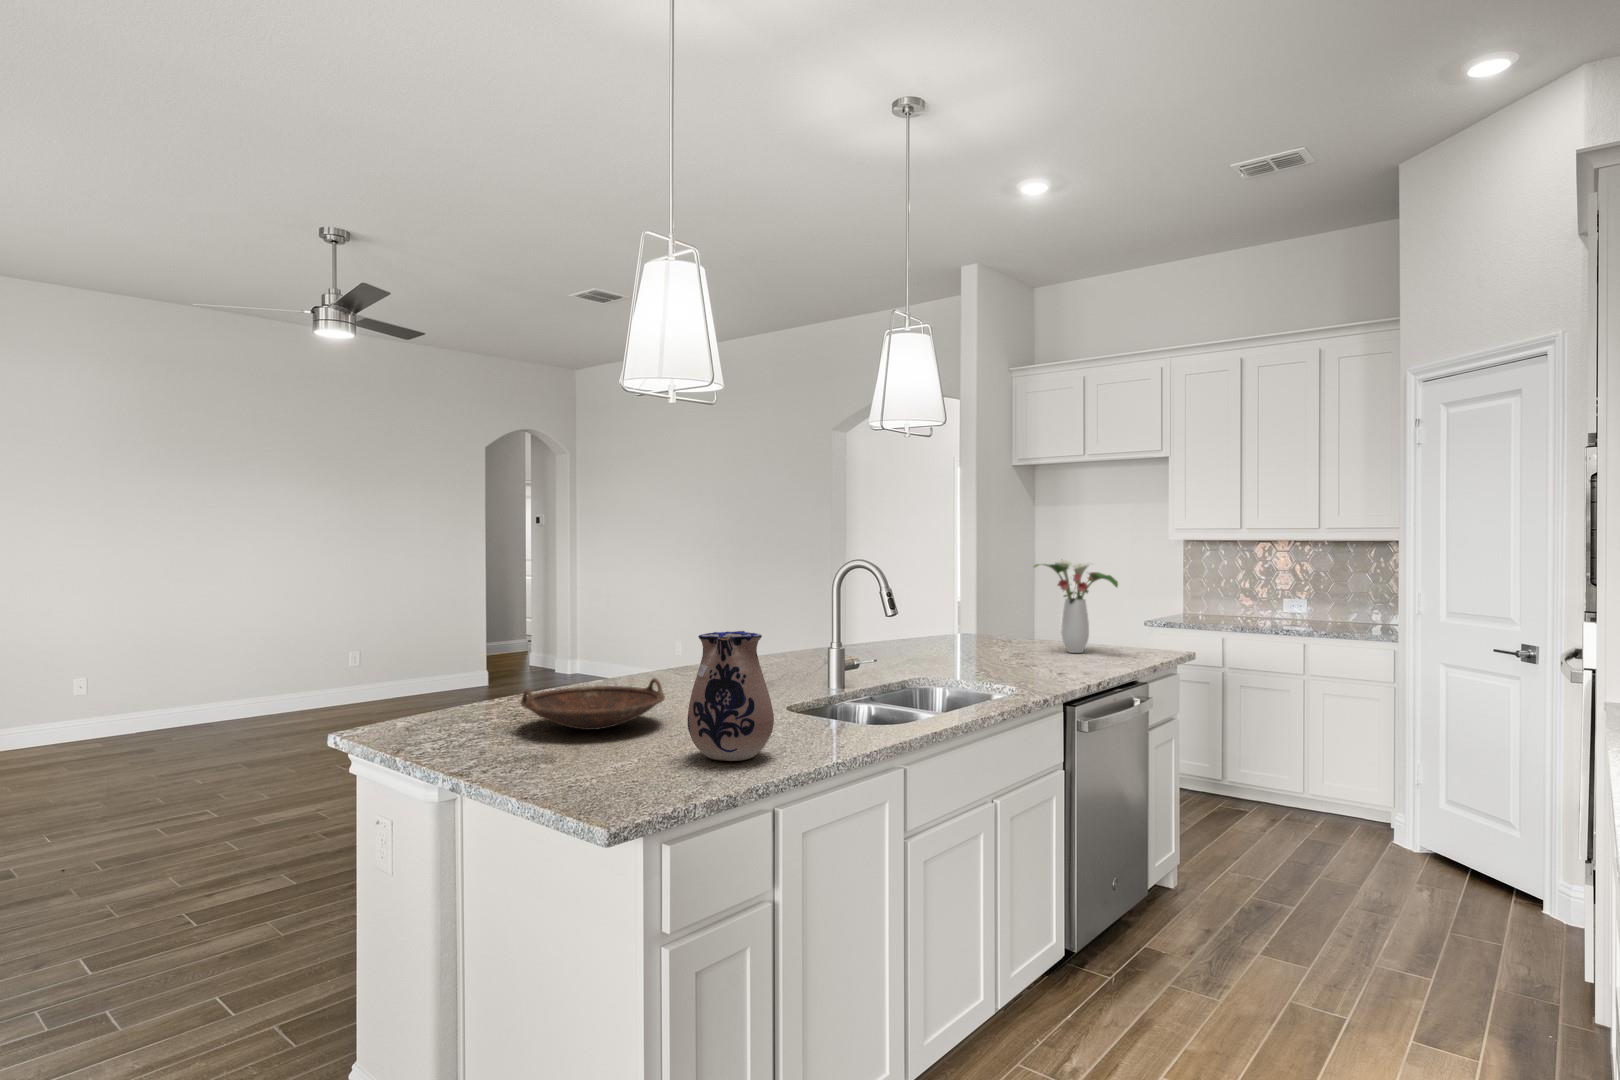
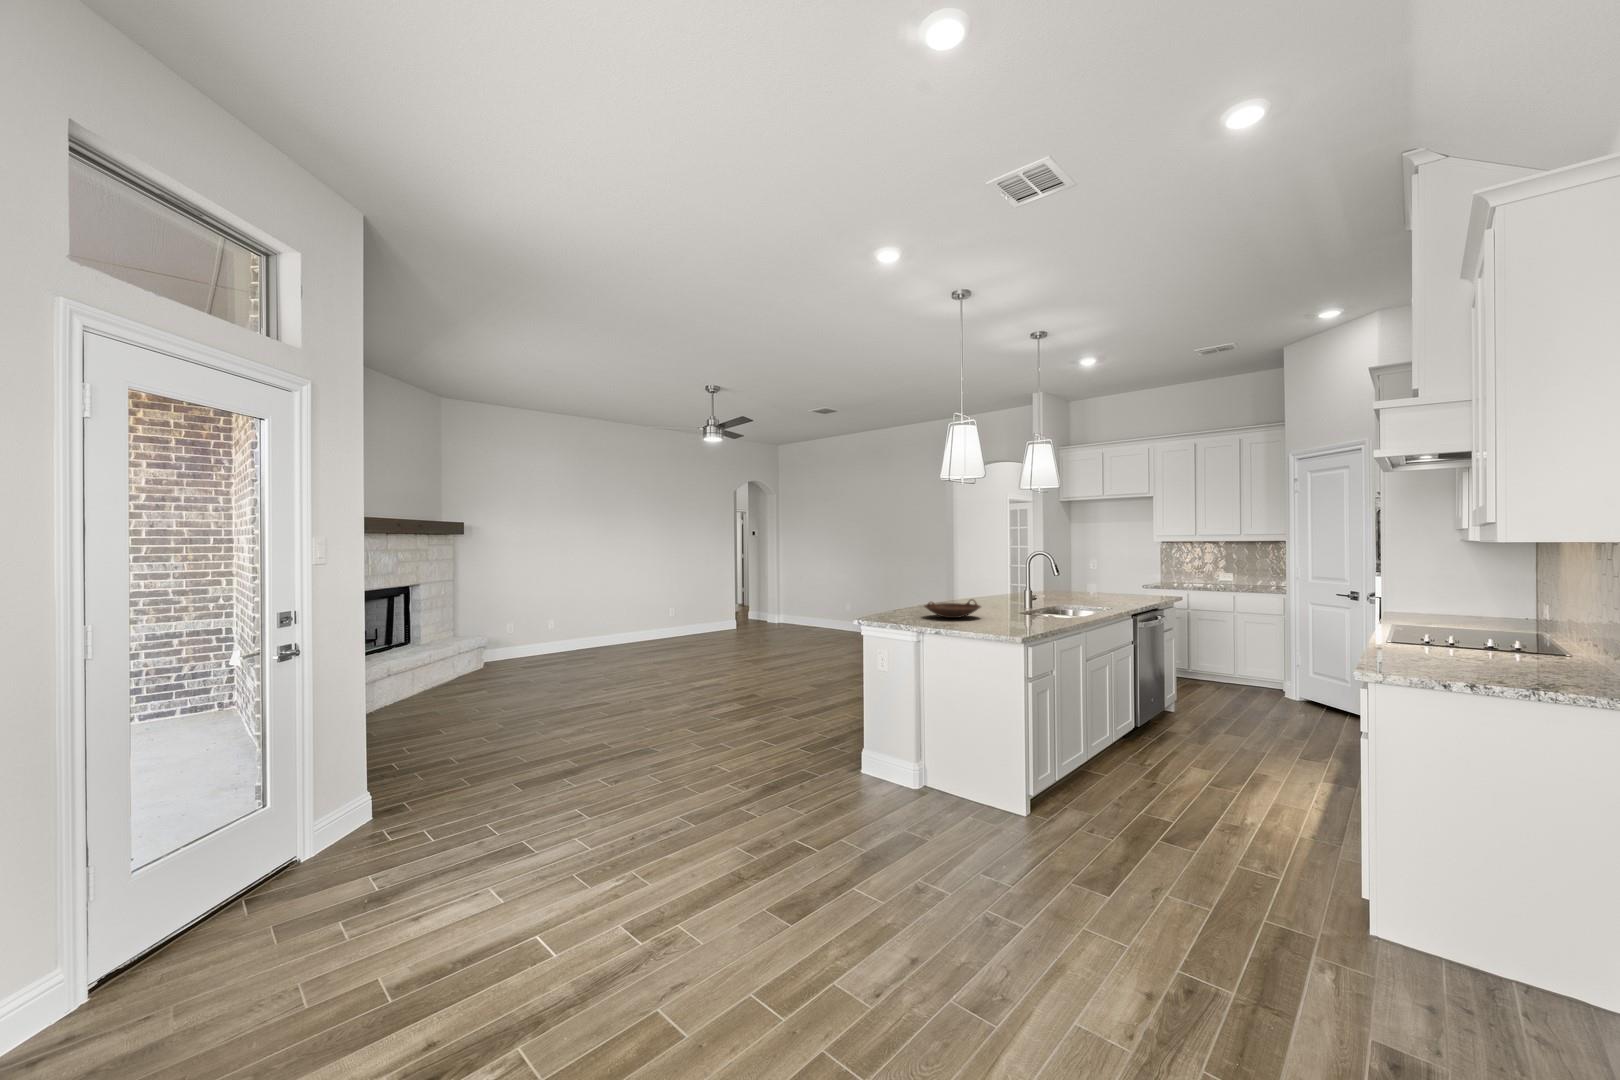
flower arrangement: present [1034,560,1118,653] -> none [1102,551,1146,597]
ceramic pitcher: present [688,631,774,761] -> none [1009,576,1044,624]

